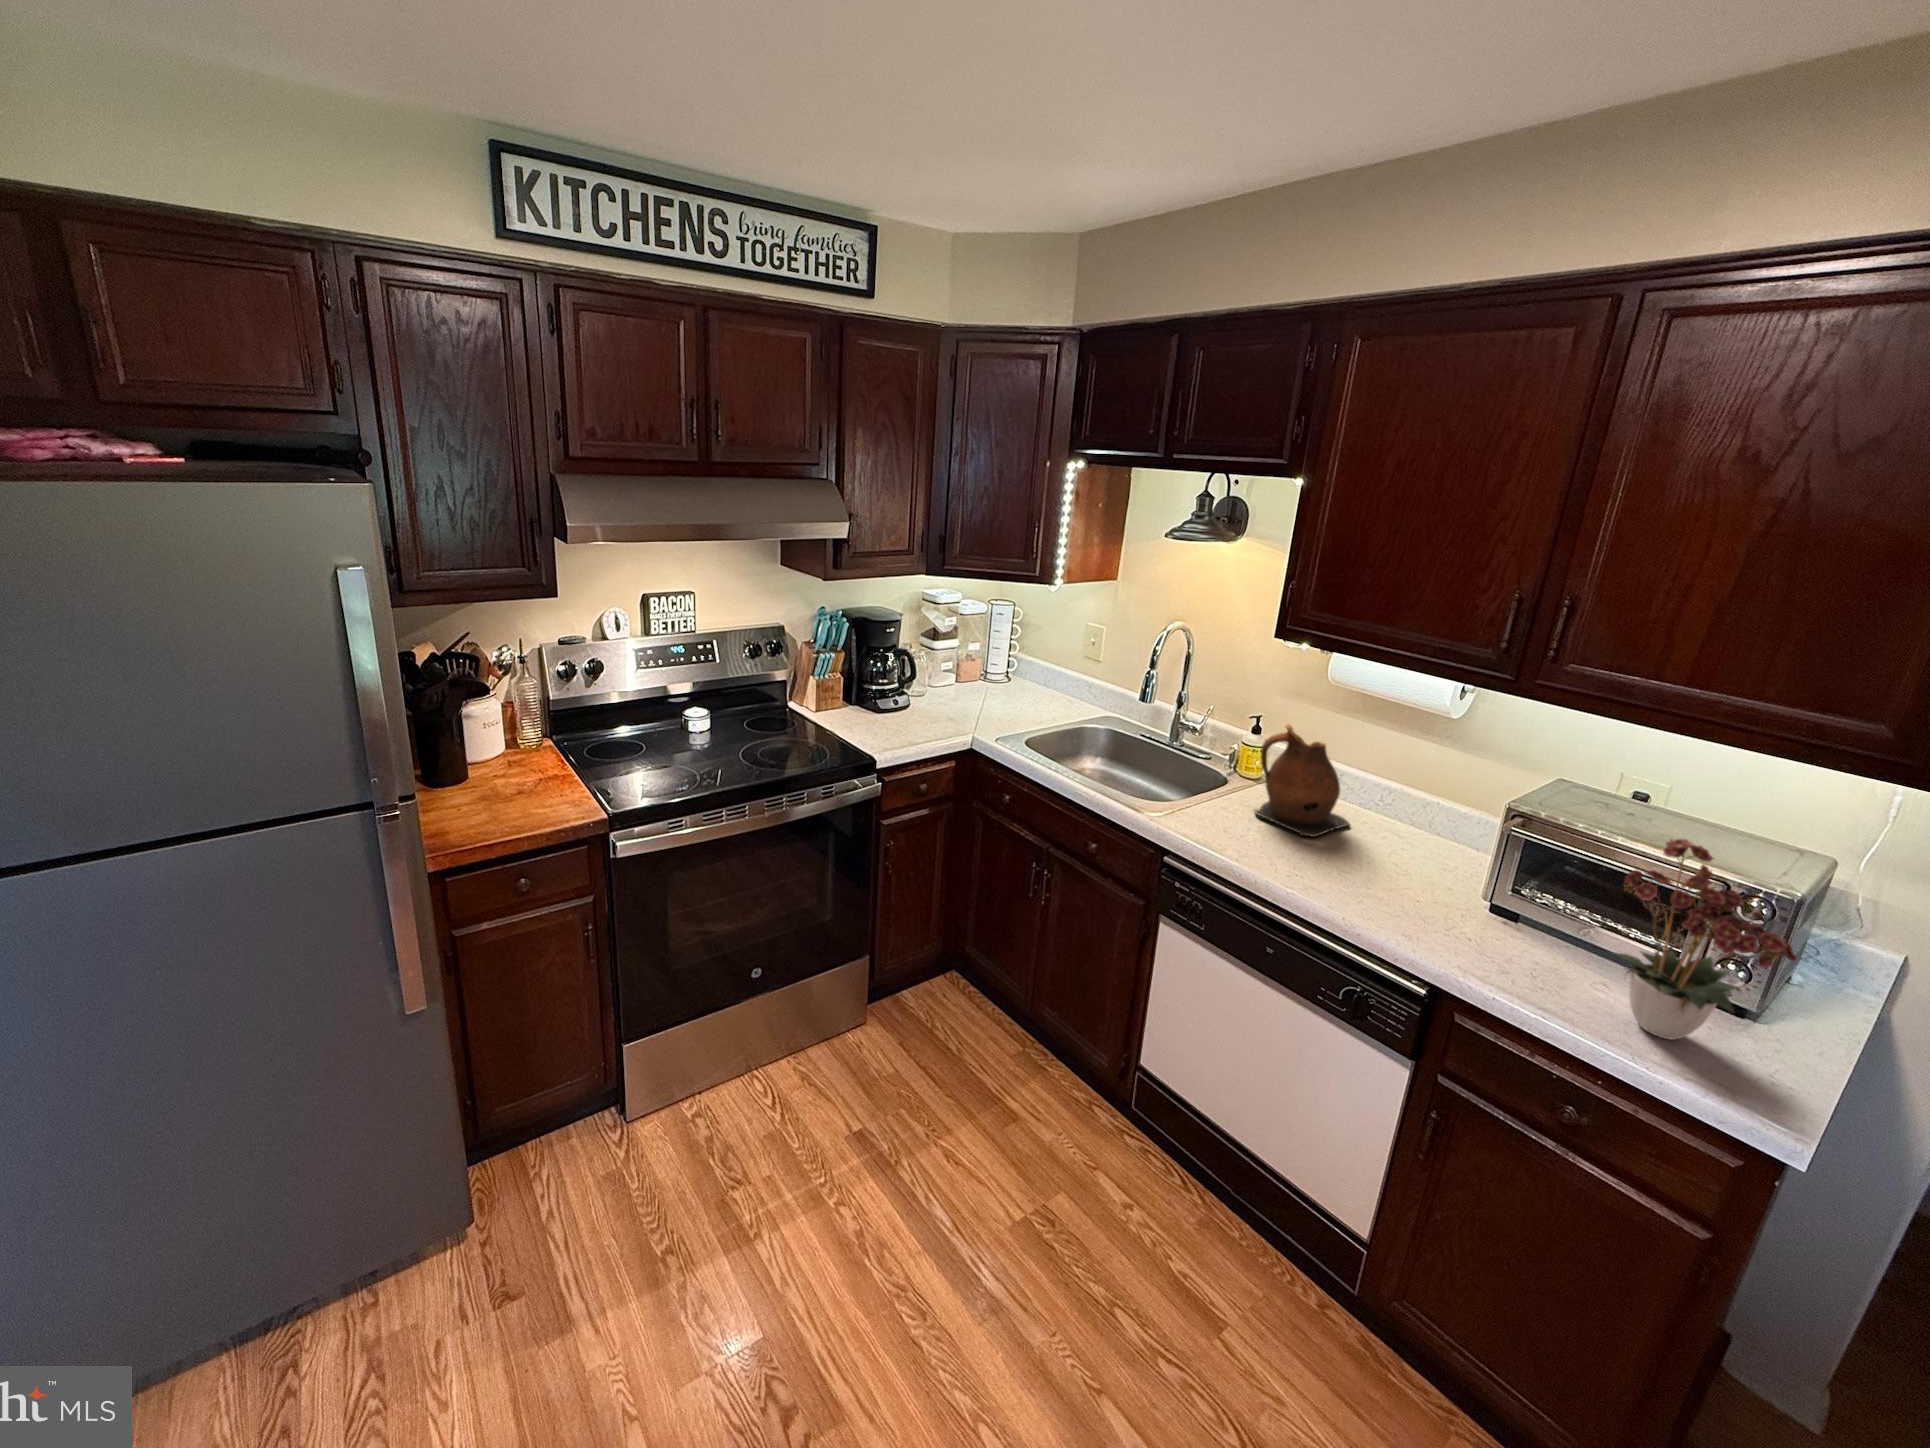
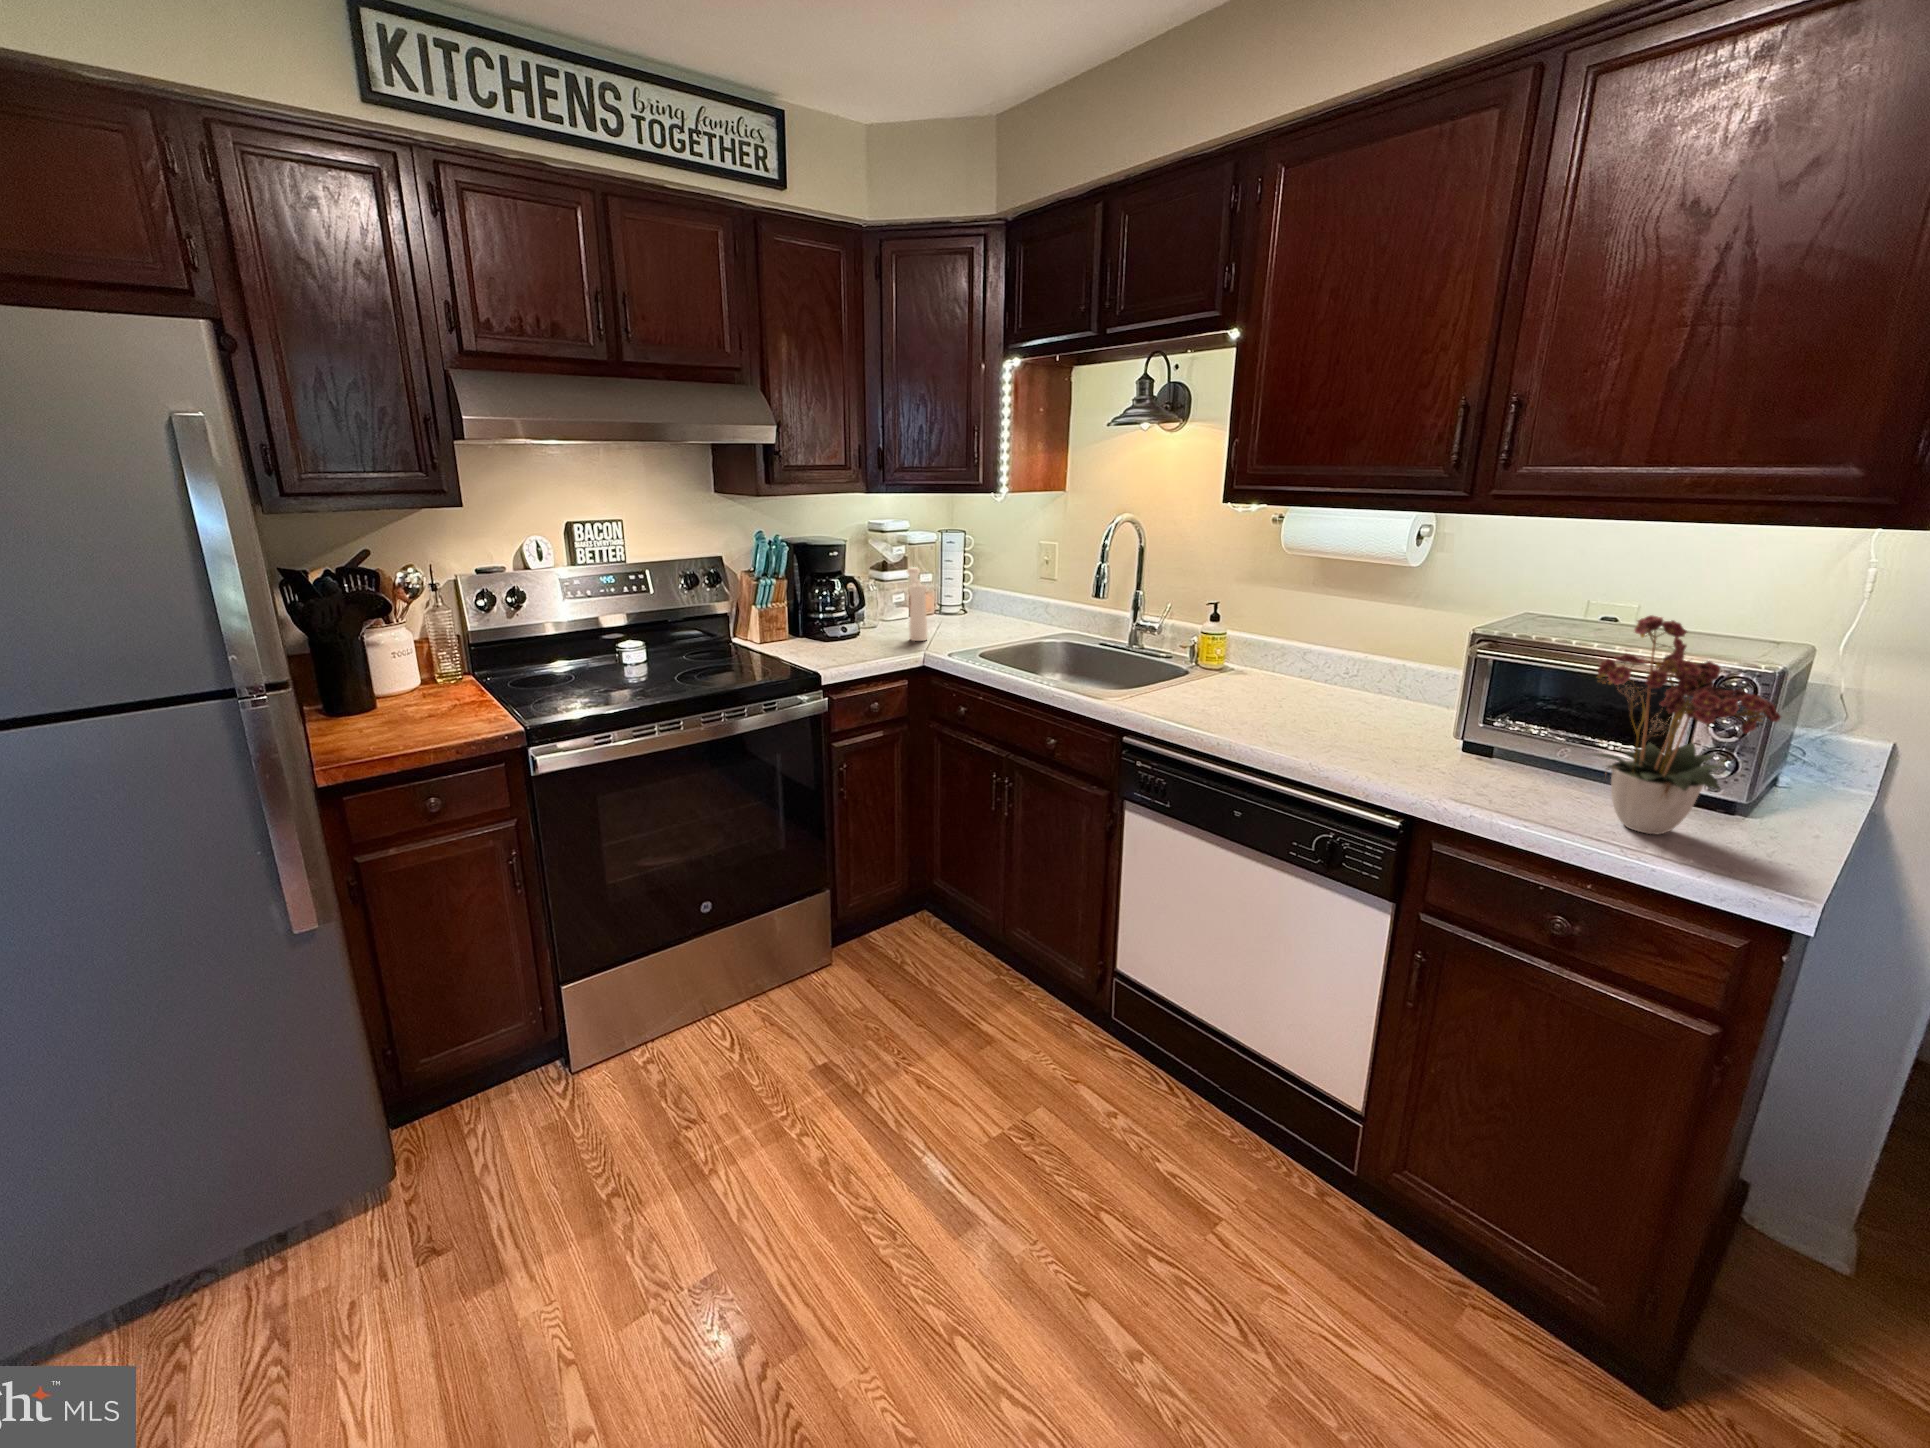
pepper mill: none [957,650,978,723] -> present [907,567,928,641]
ceramic pitcher: present [1255,724,1349,837] -> none [1218,593,1319,706]

